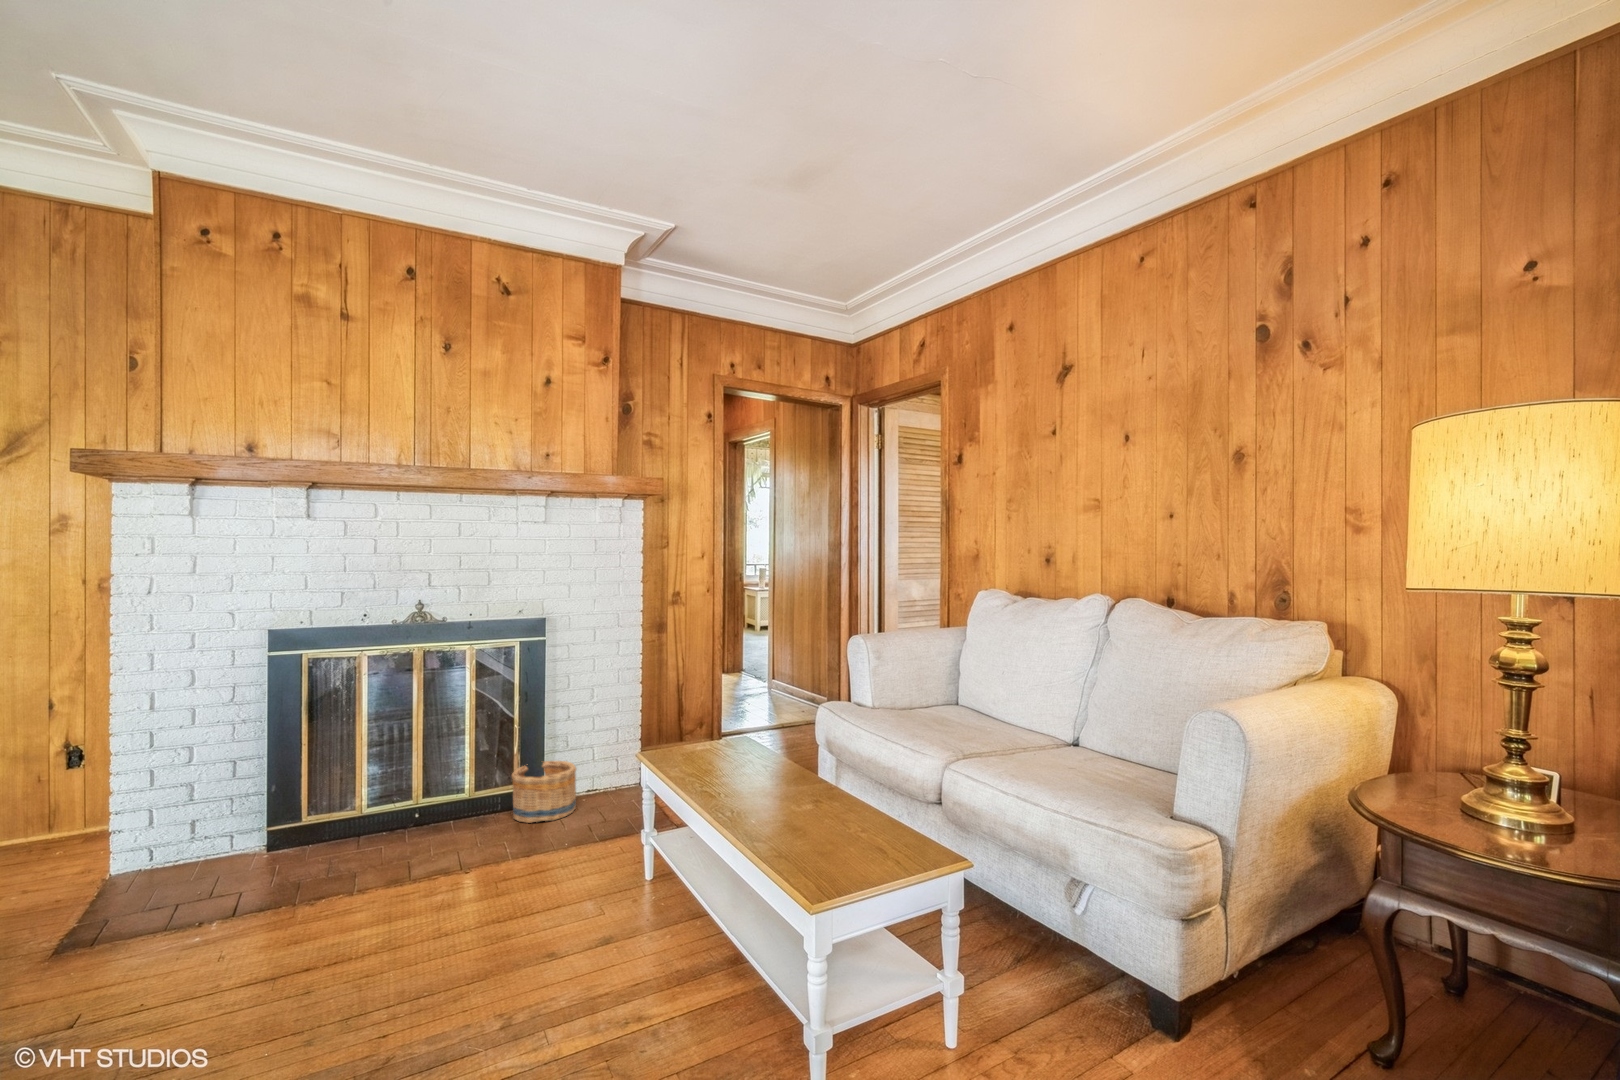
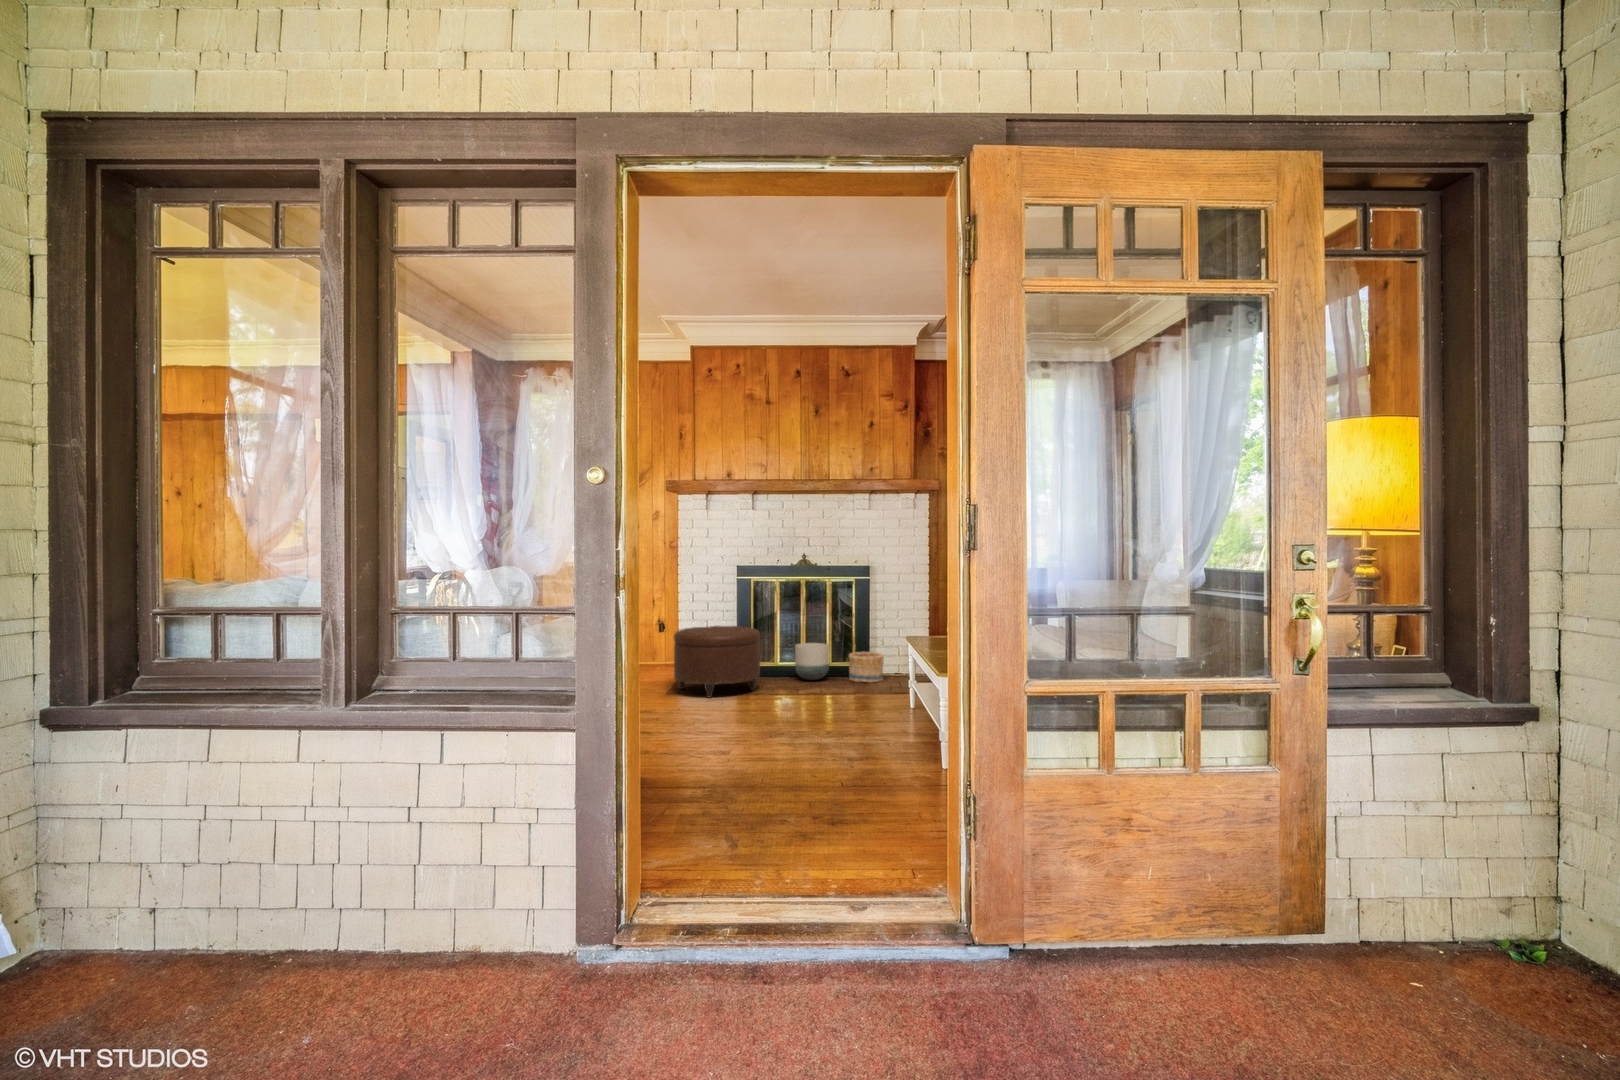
ottoman: none [67,759,324,958] -> present [674,626,760,697]
planter: none [403,760,474,836] -> present [795,643,829,680]

